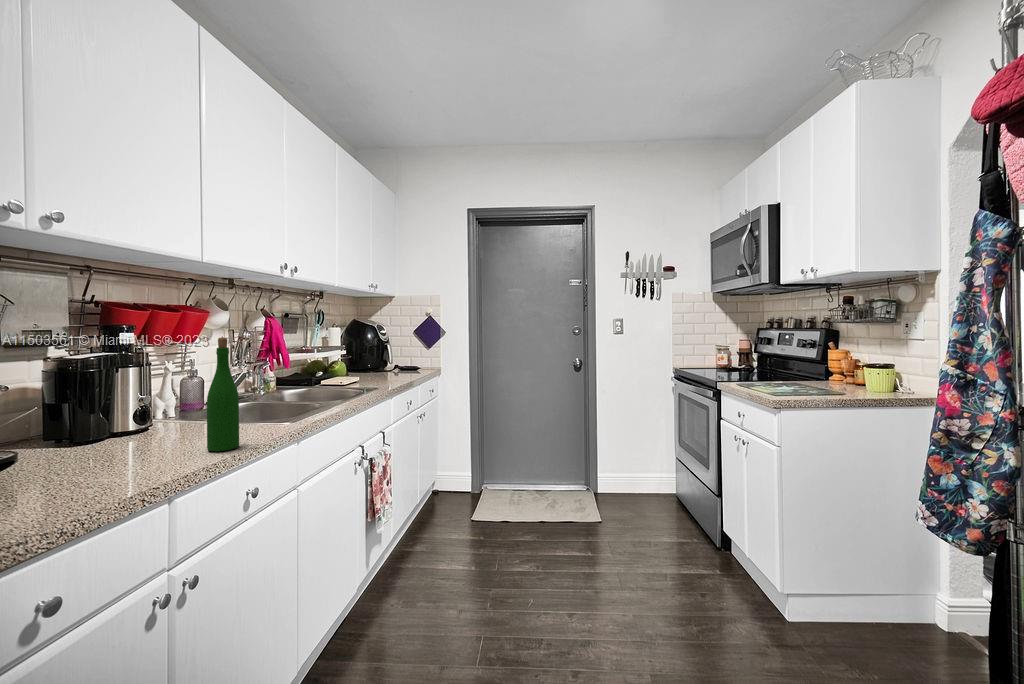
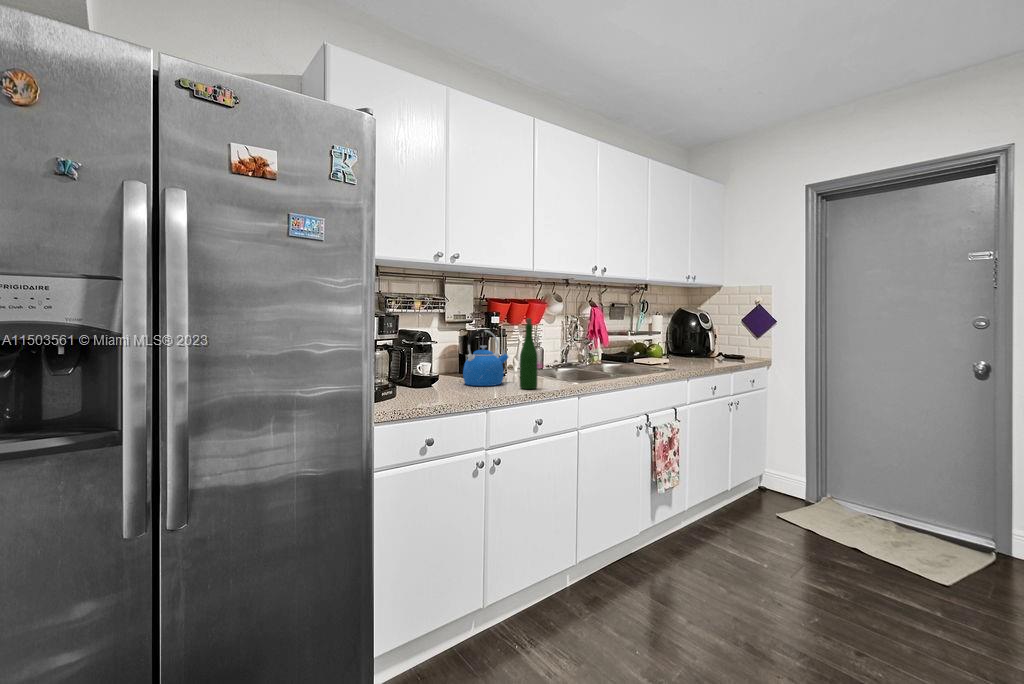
kettle: none [65,357,167,463] -> present [463,329,508,386]

